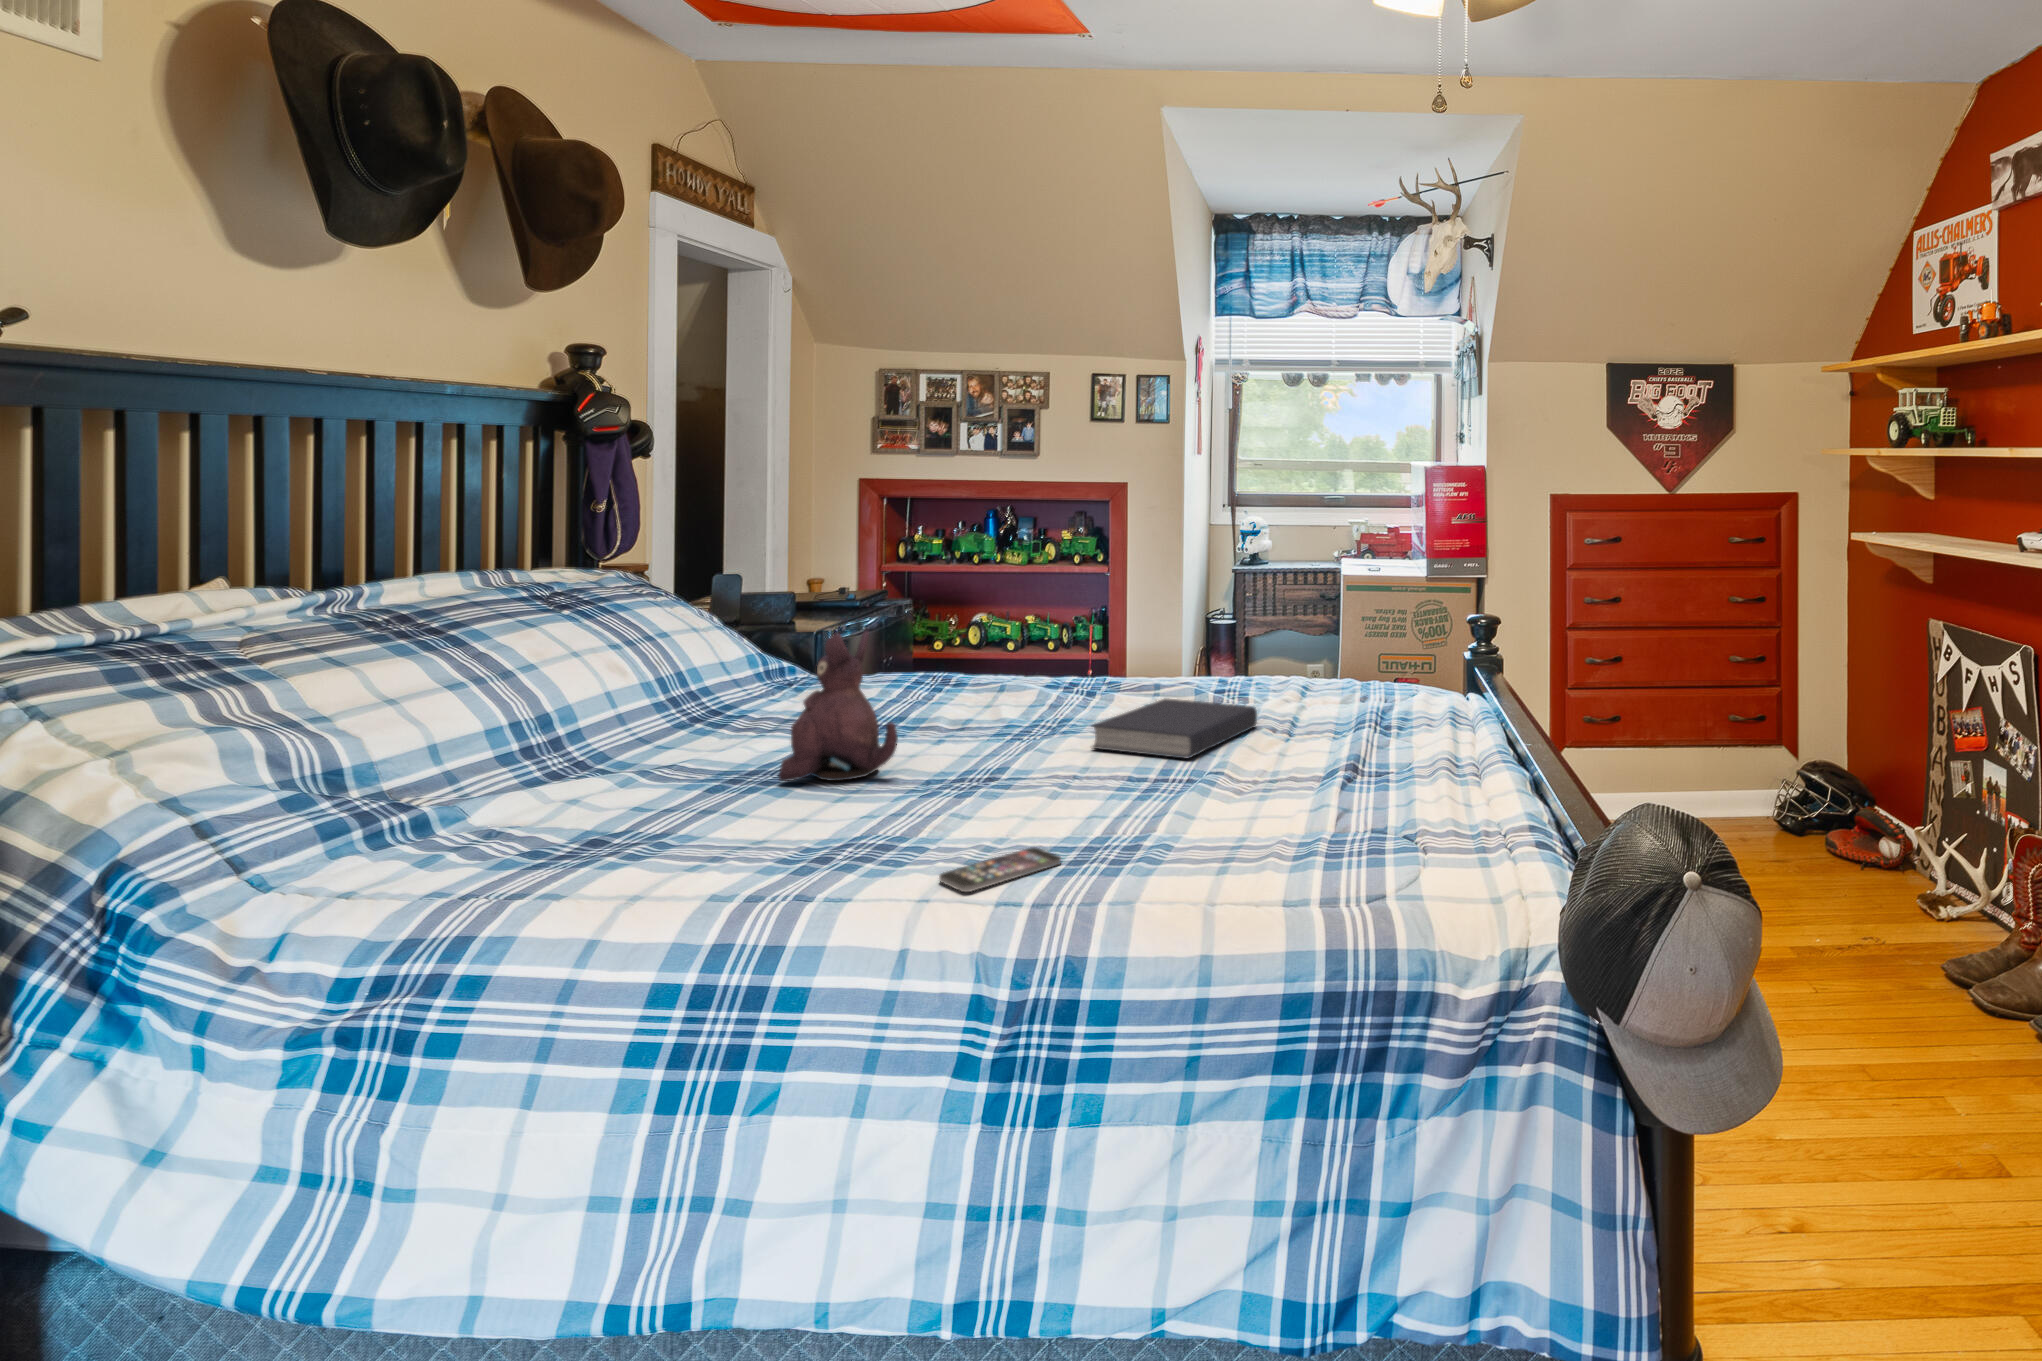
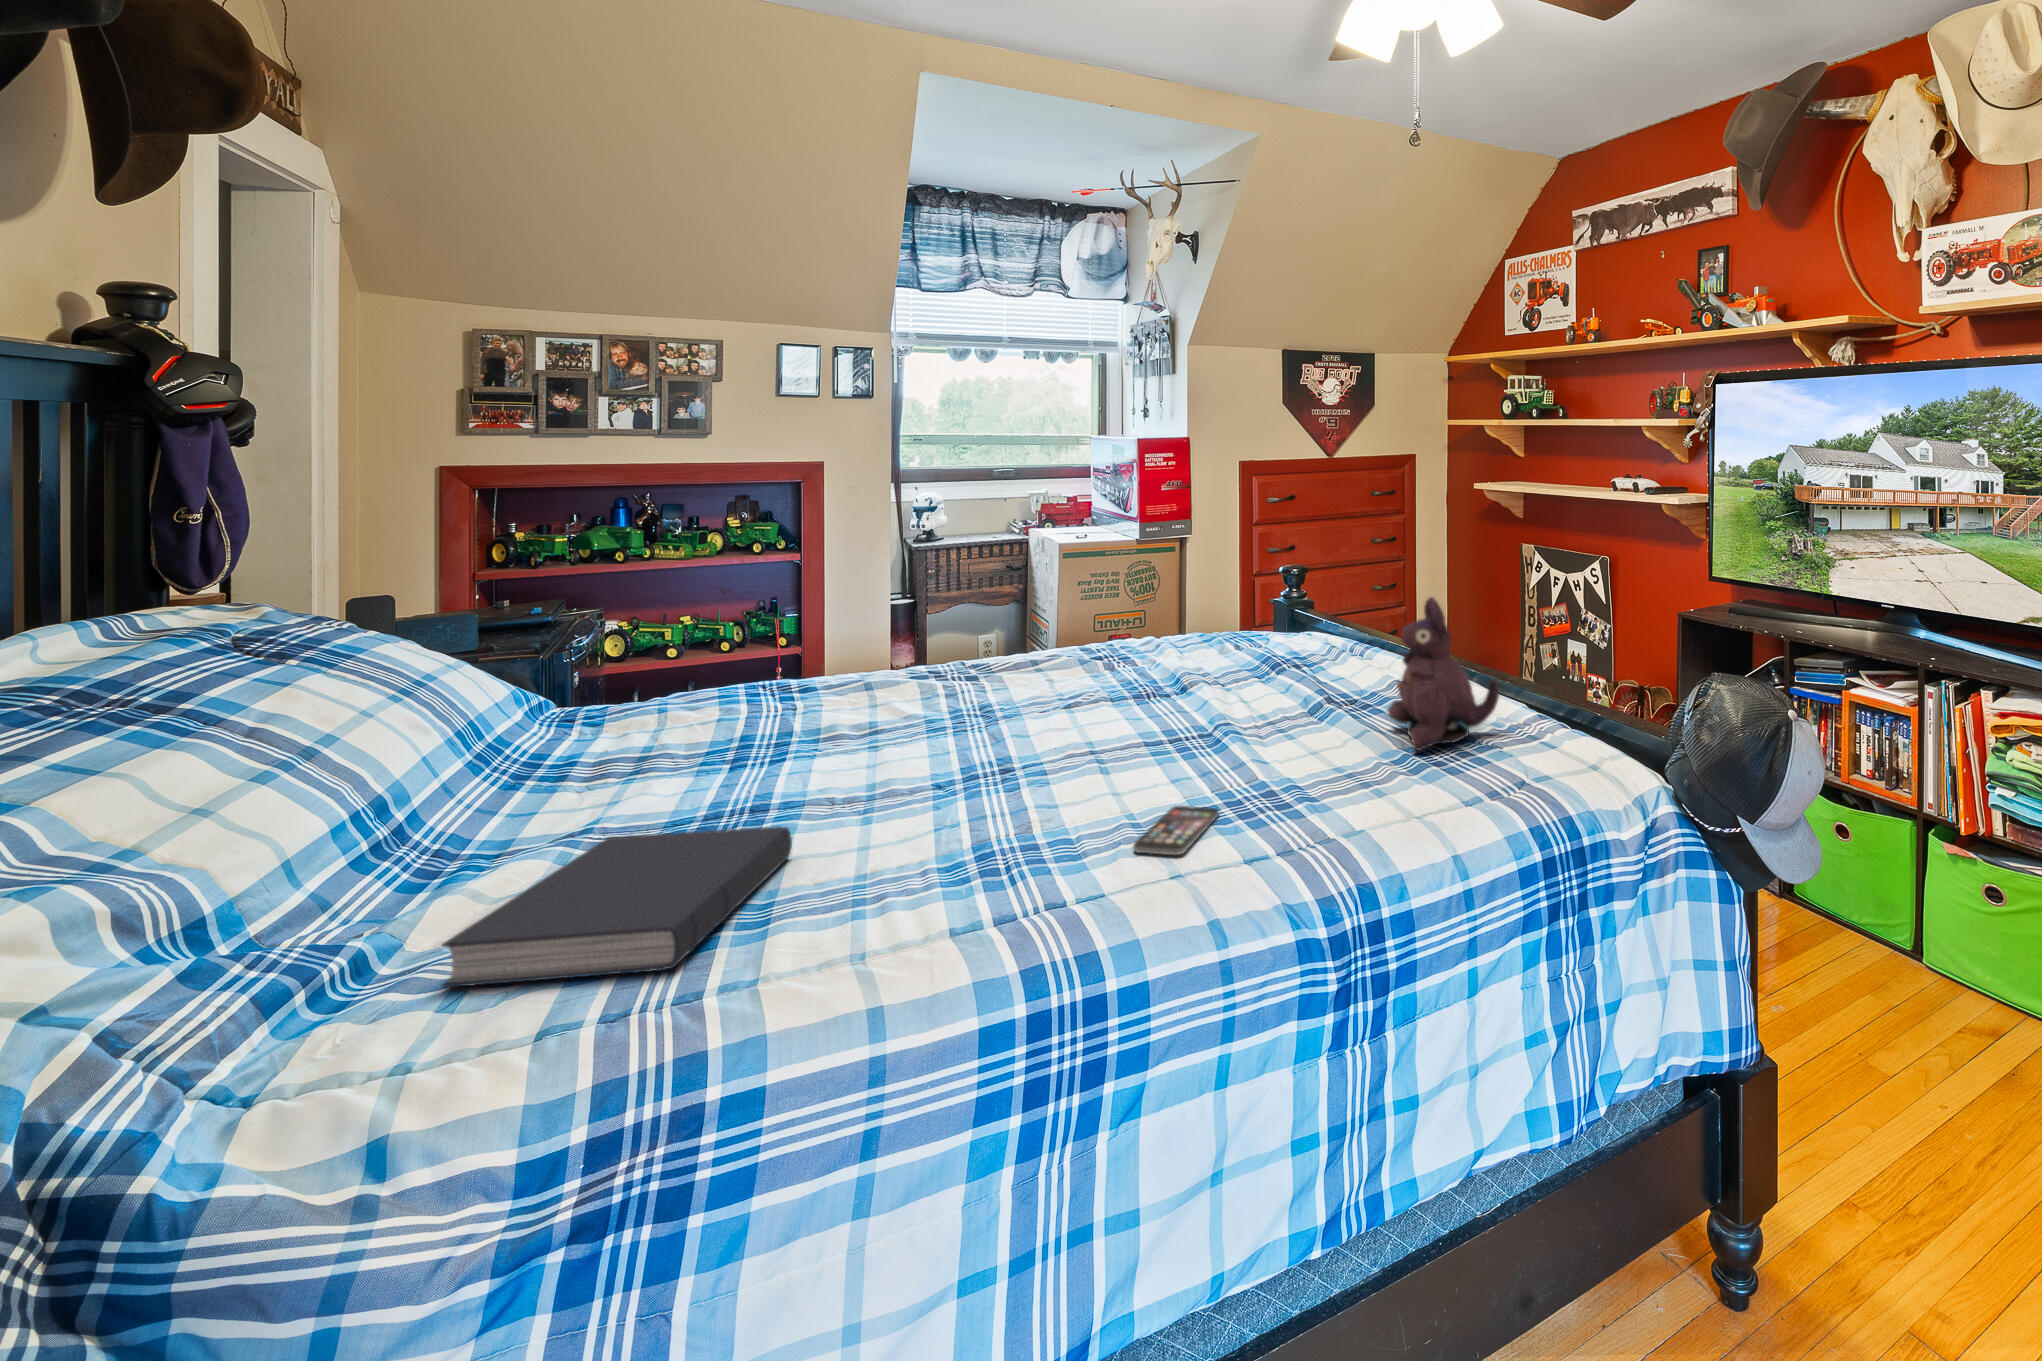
plush toy: present [779,631,898,781] -> present [1388,597,1499,751]
book: present [1092,699,1257,759] -> present [442,826,792,988]

